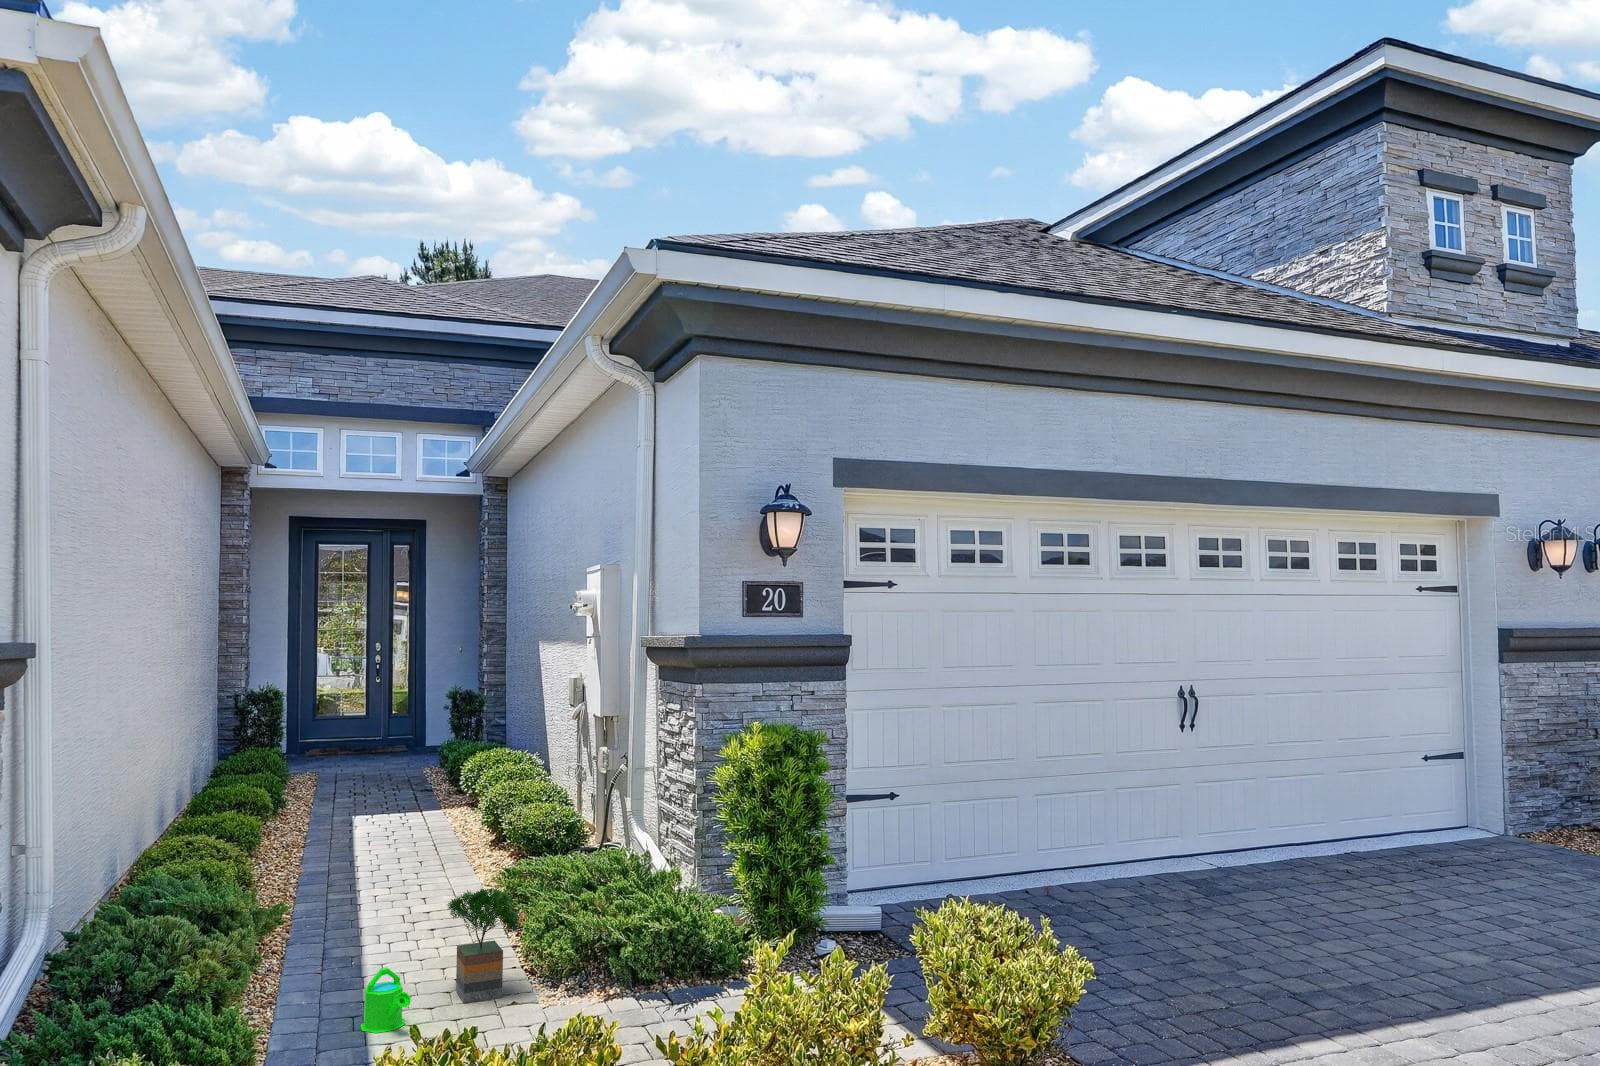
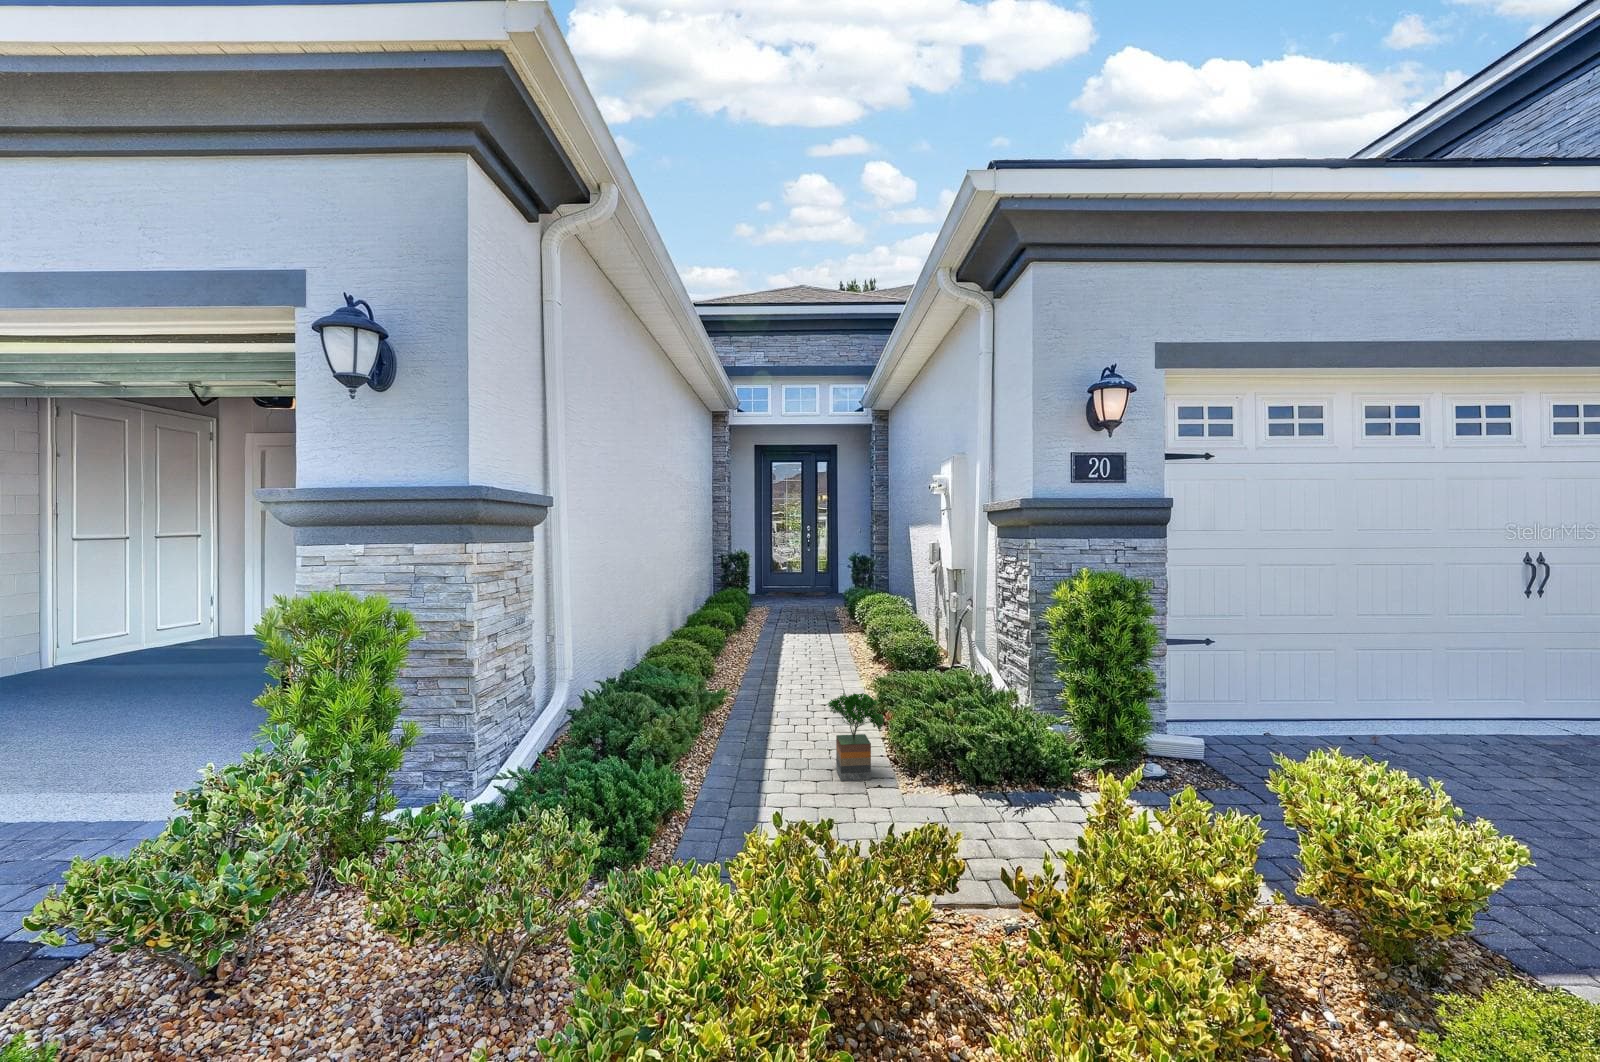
watering can: present [361,968,411,1033] -> none [763,748,798,797]

